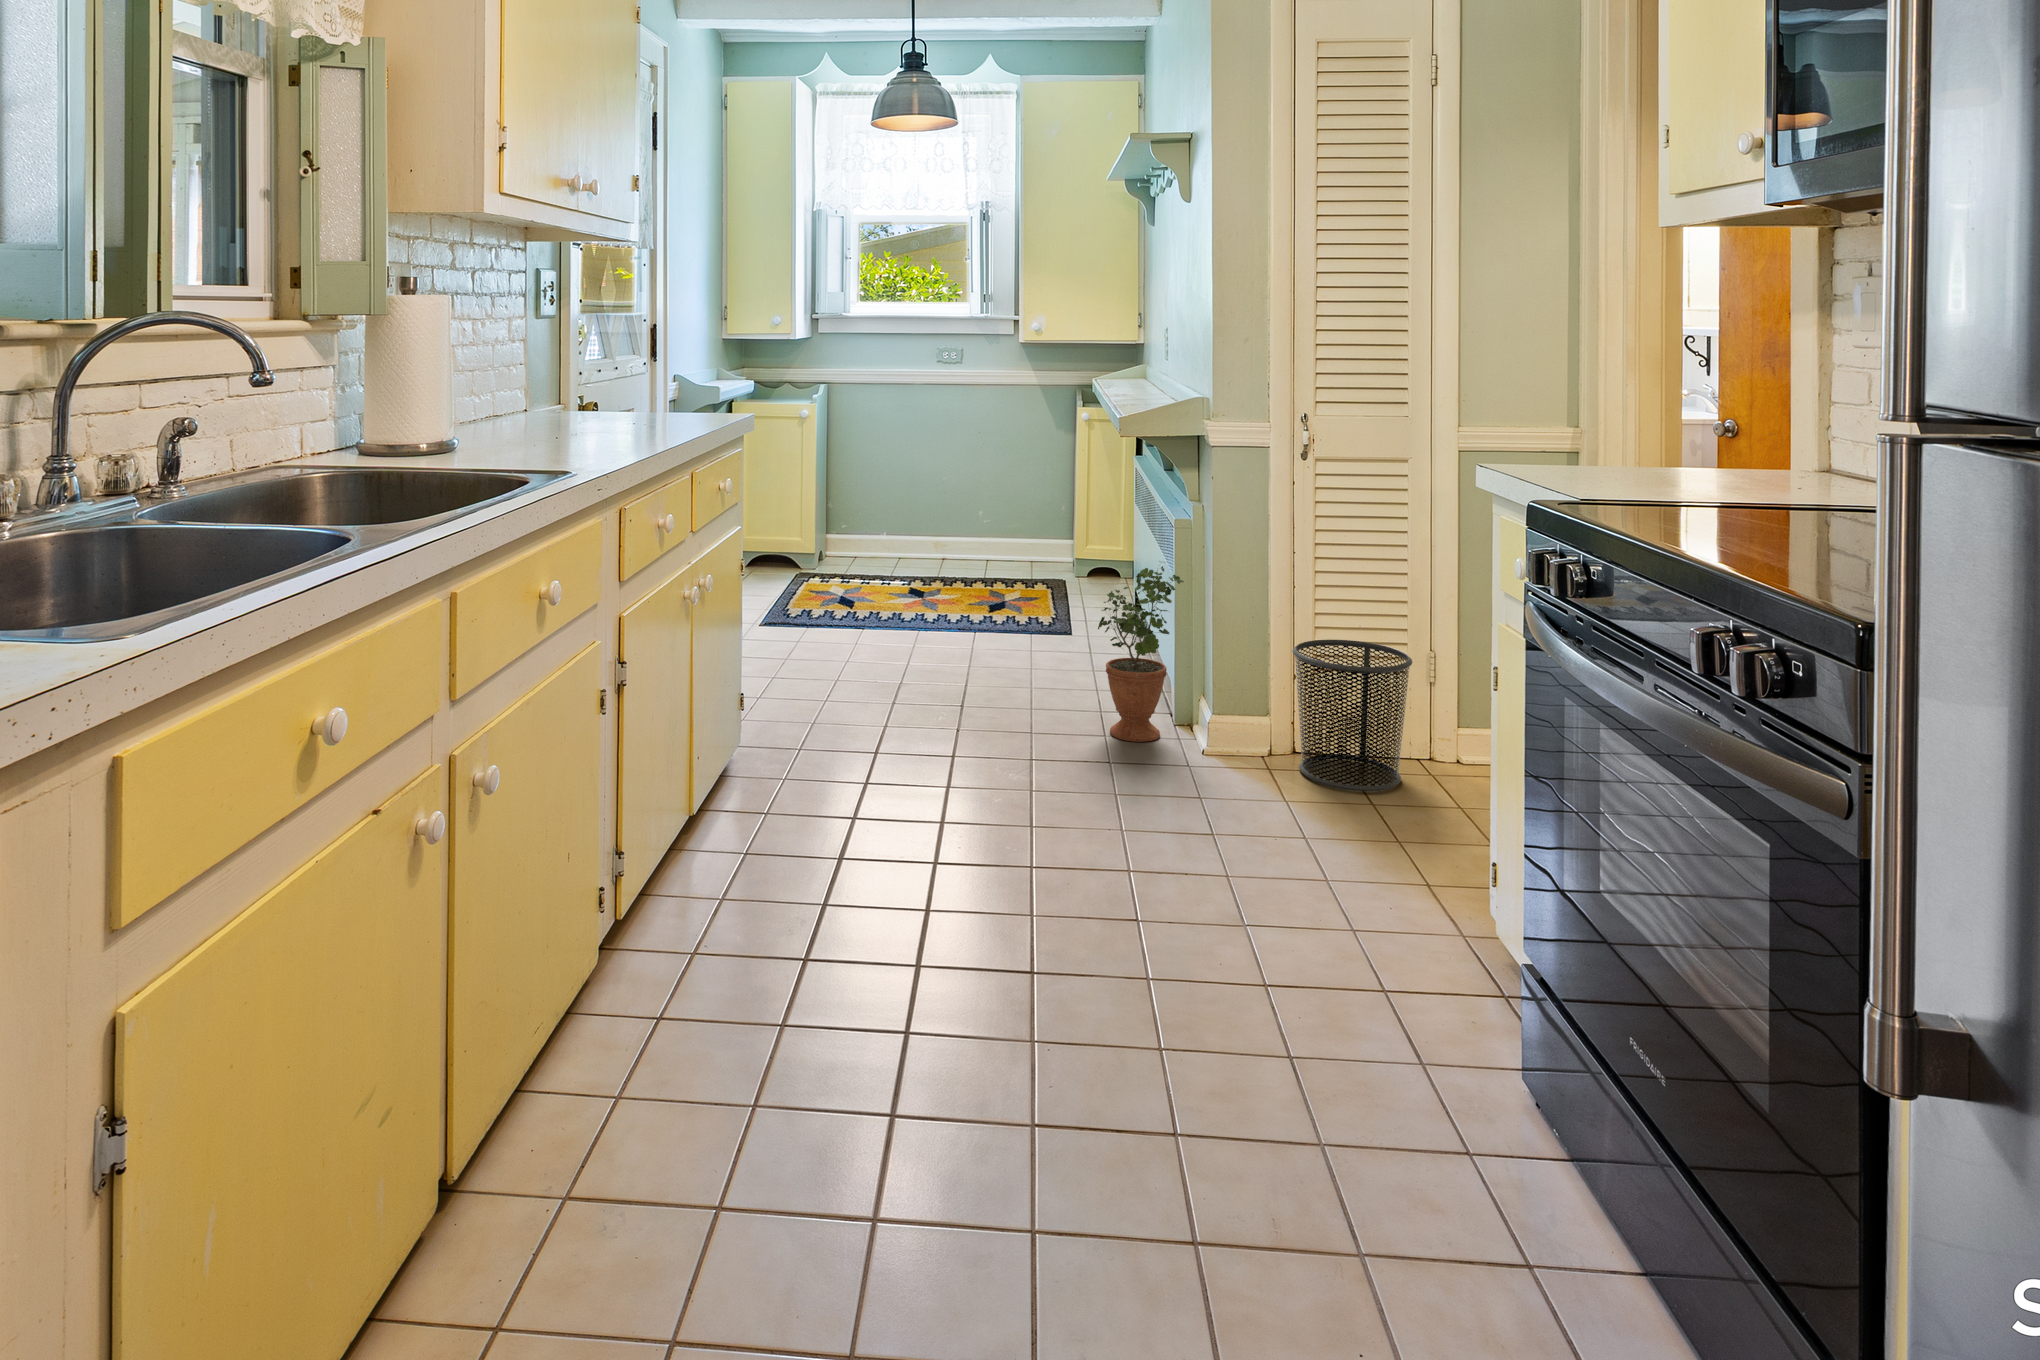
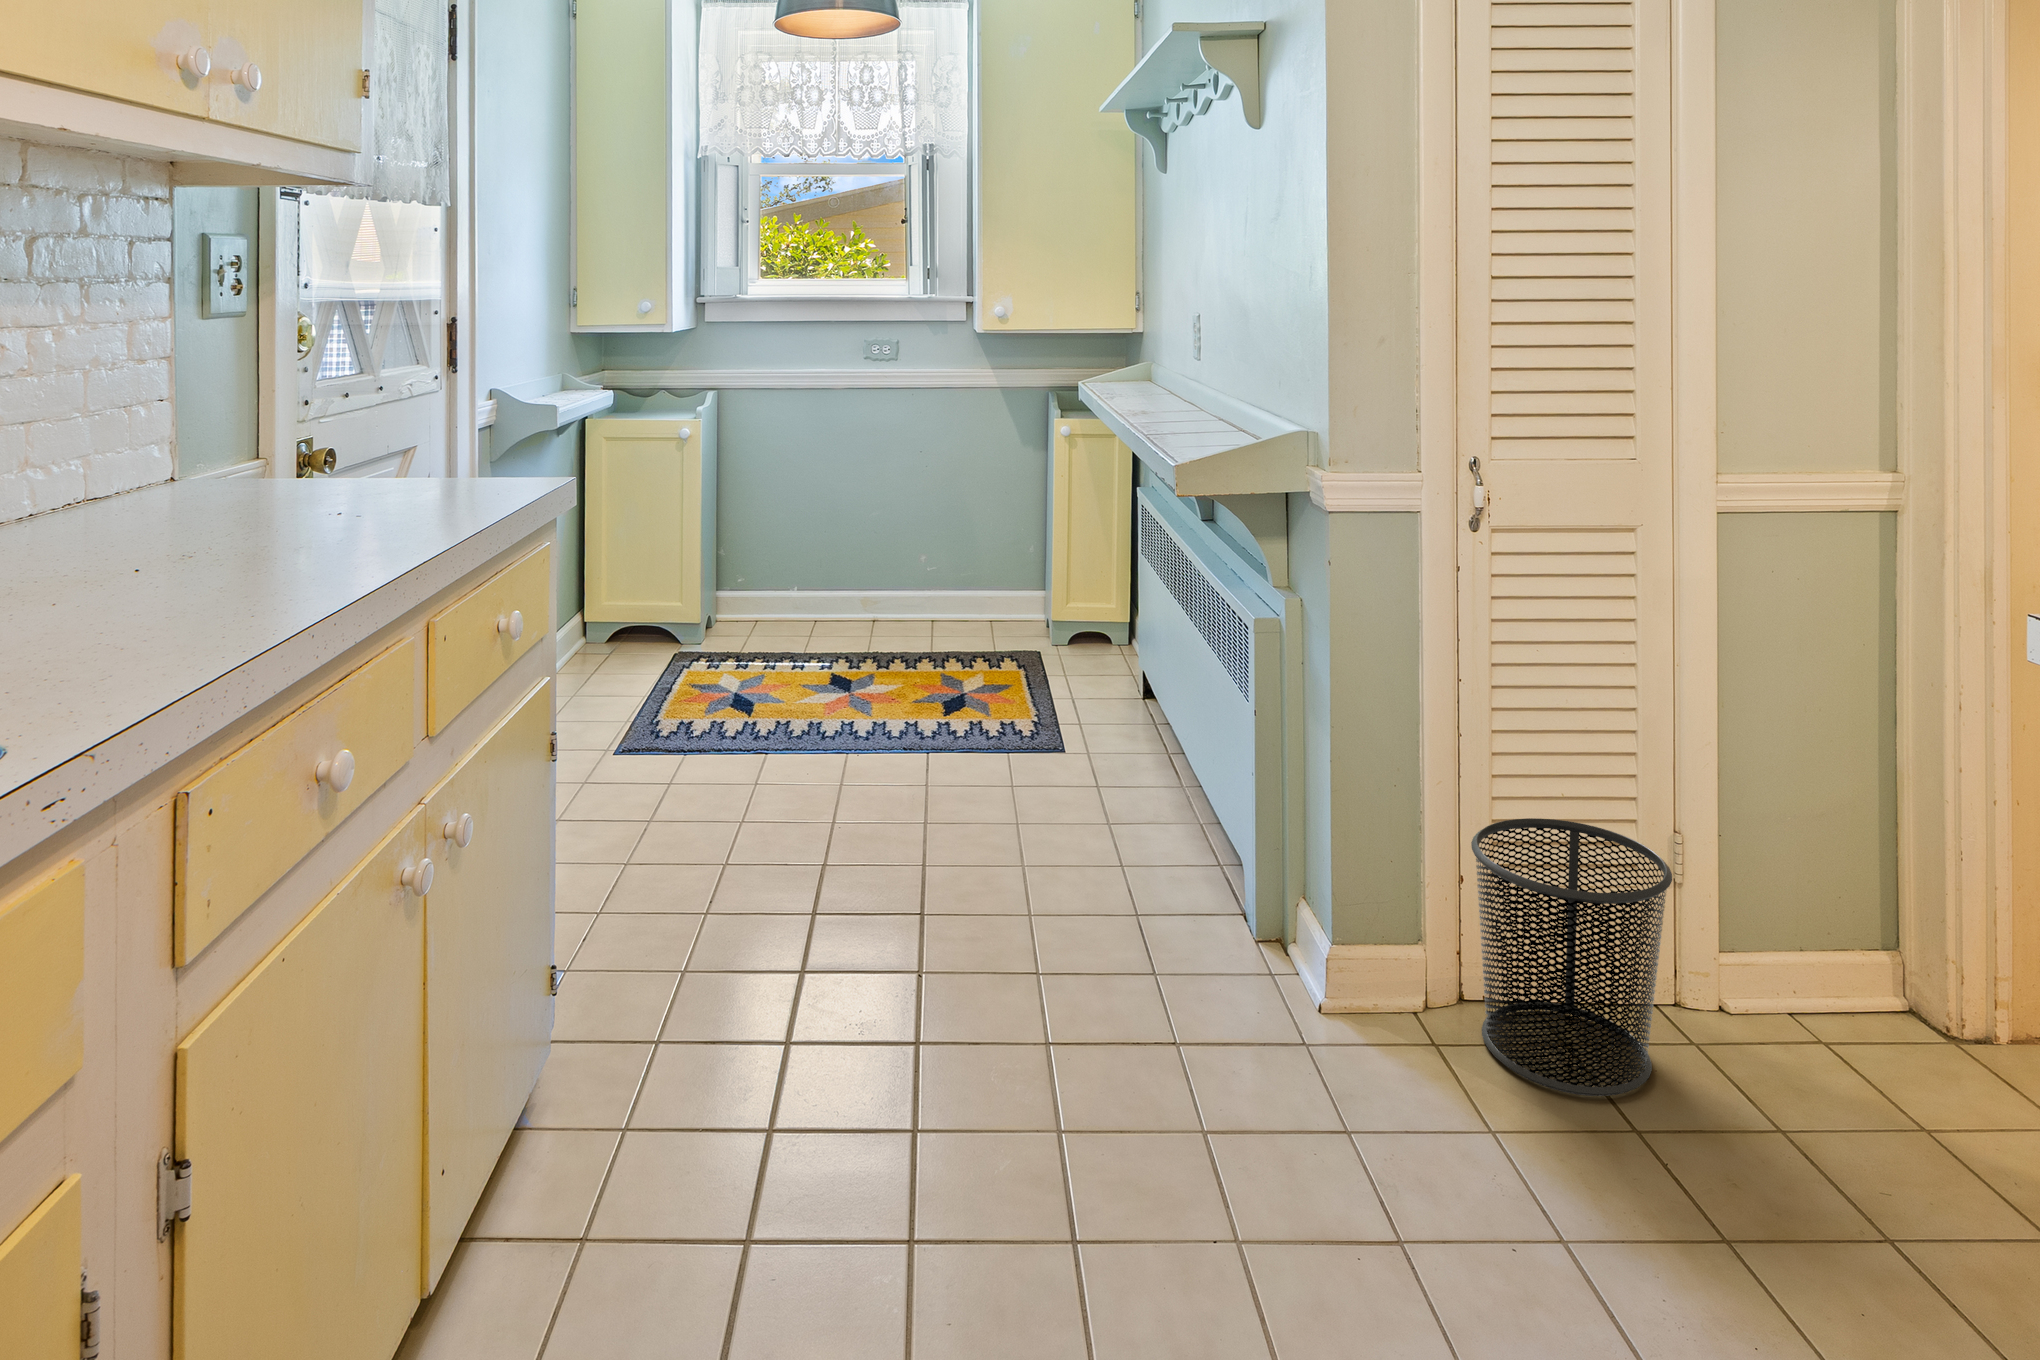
potted plant: present [1098,562,1184,742] -> none [1144,694,1280,995]

